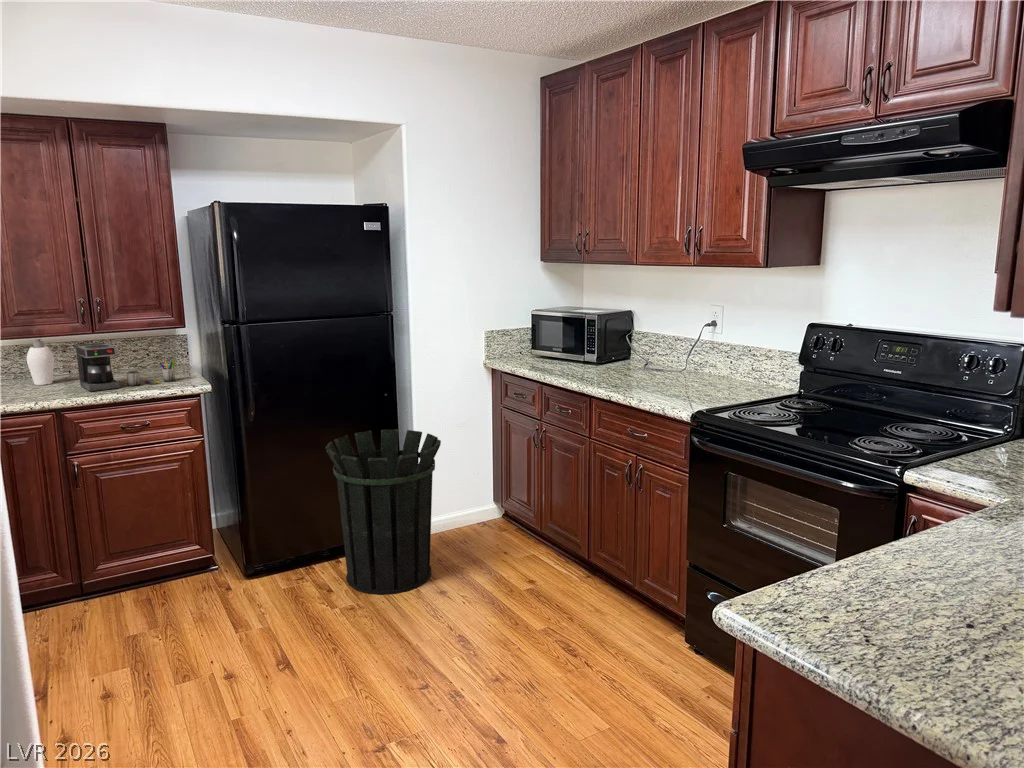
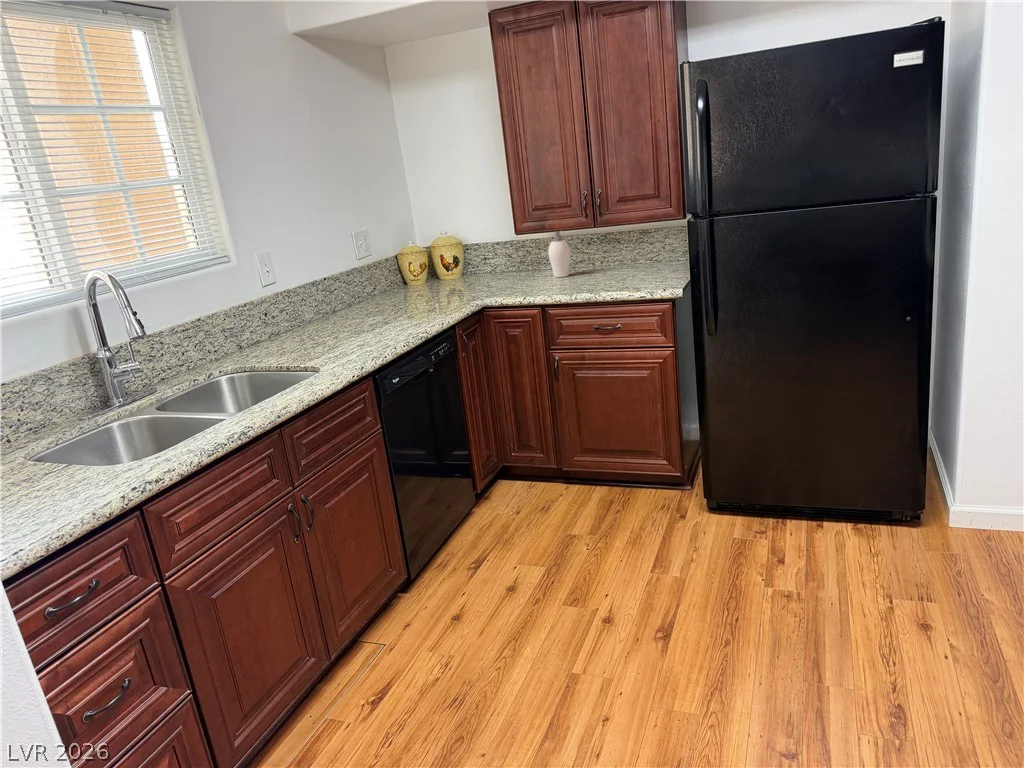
coffee maker: present [76,343,177,391] -> none [573,237,664,288]
waste bin: present [326,429,441,595] -> none [788,367,973,601]

